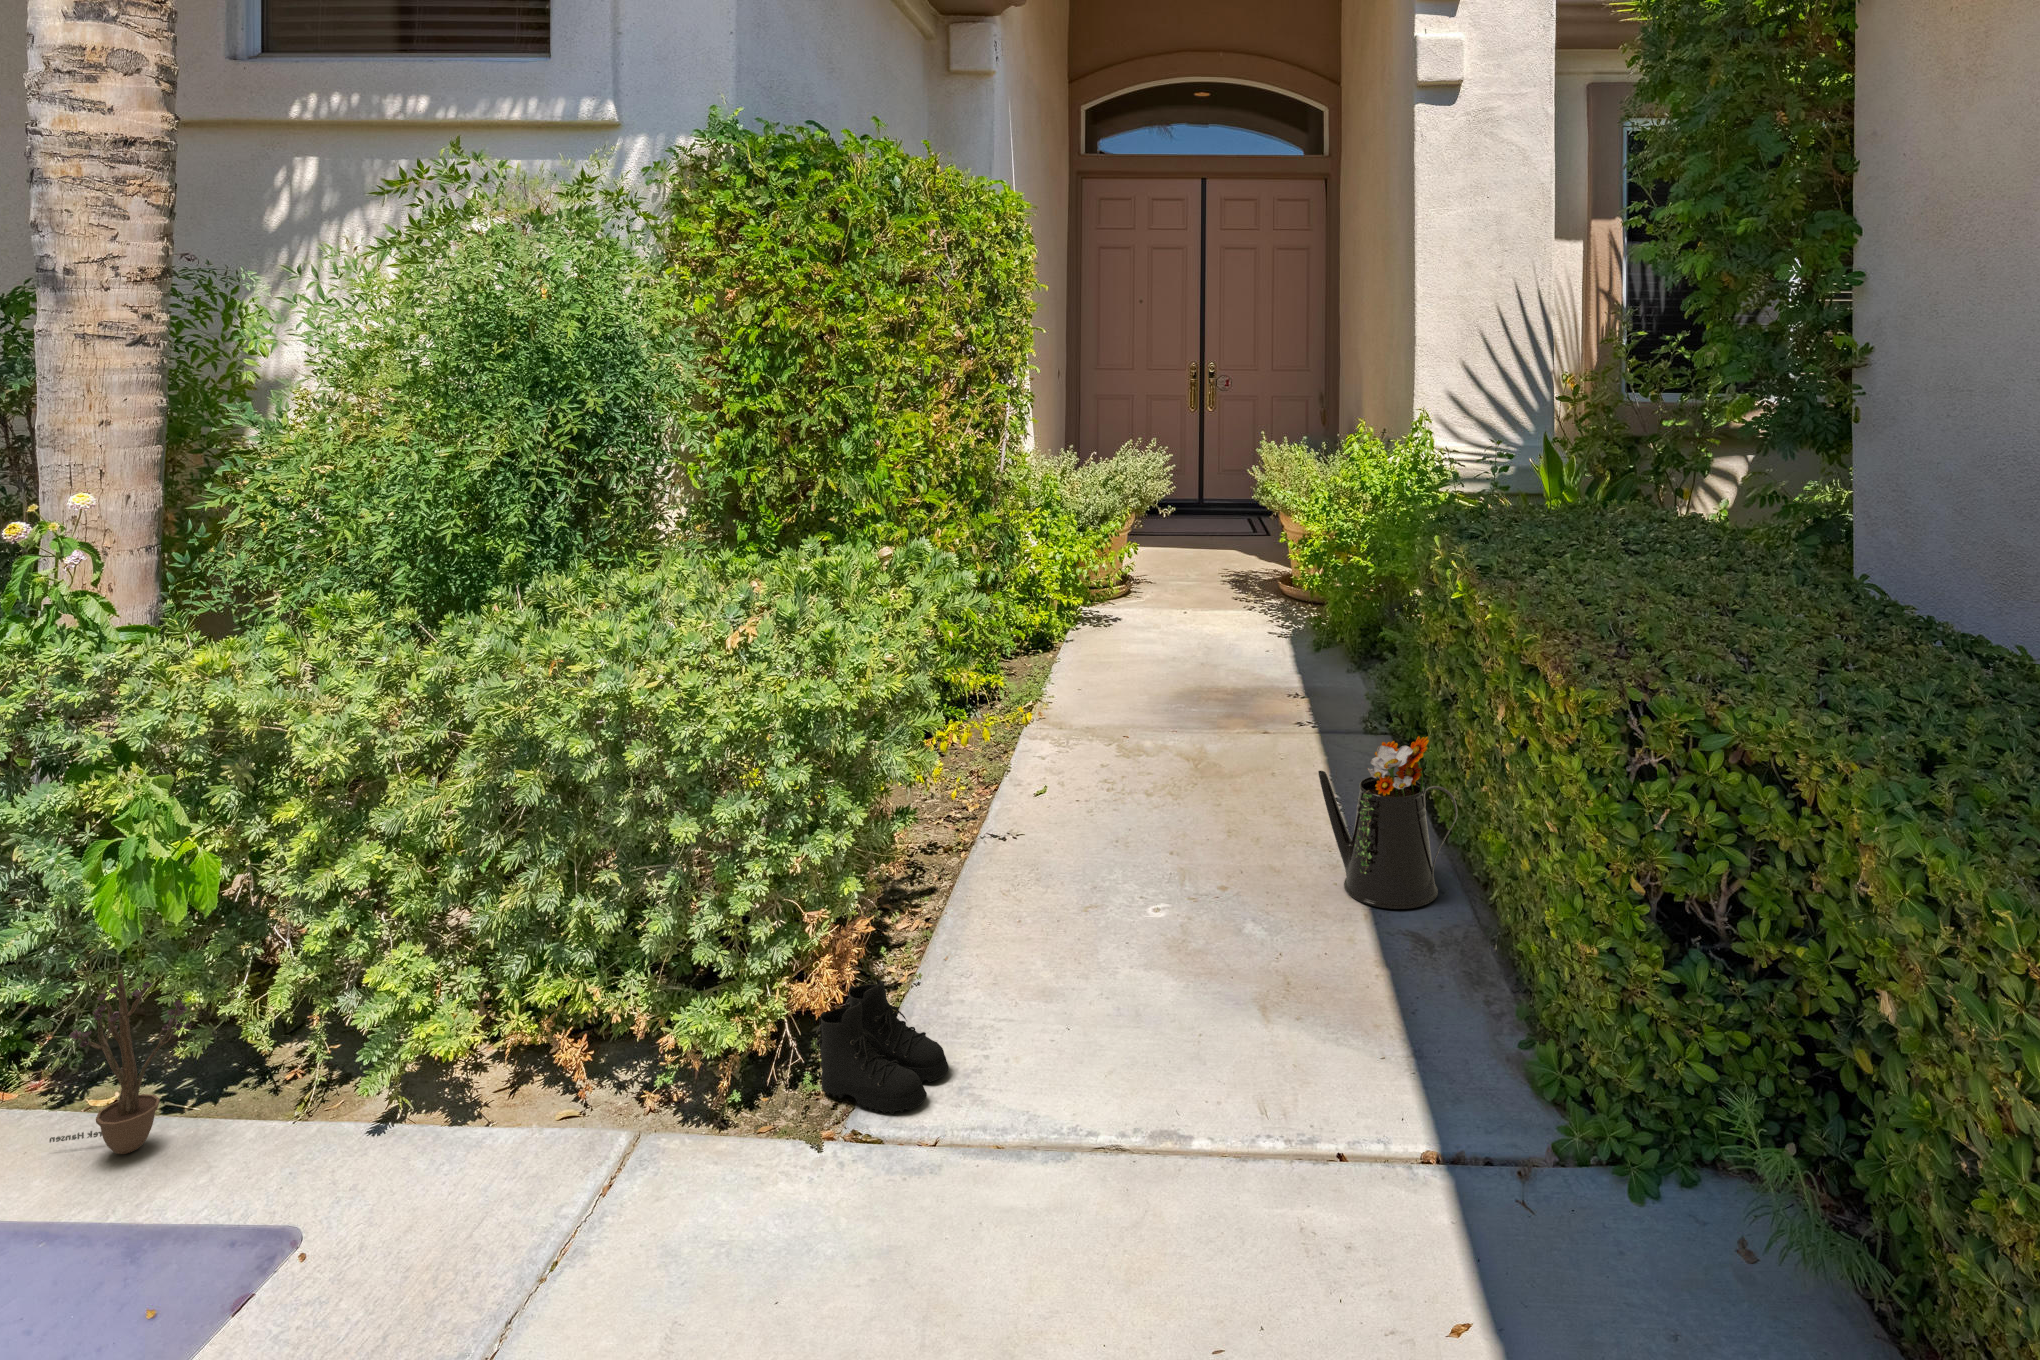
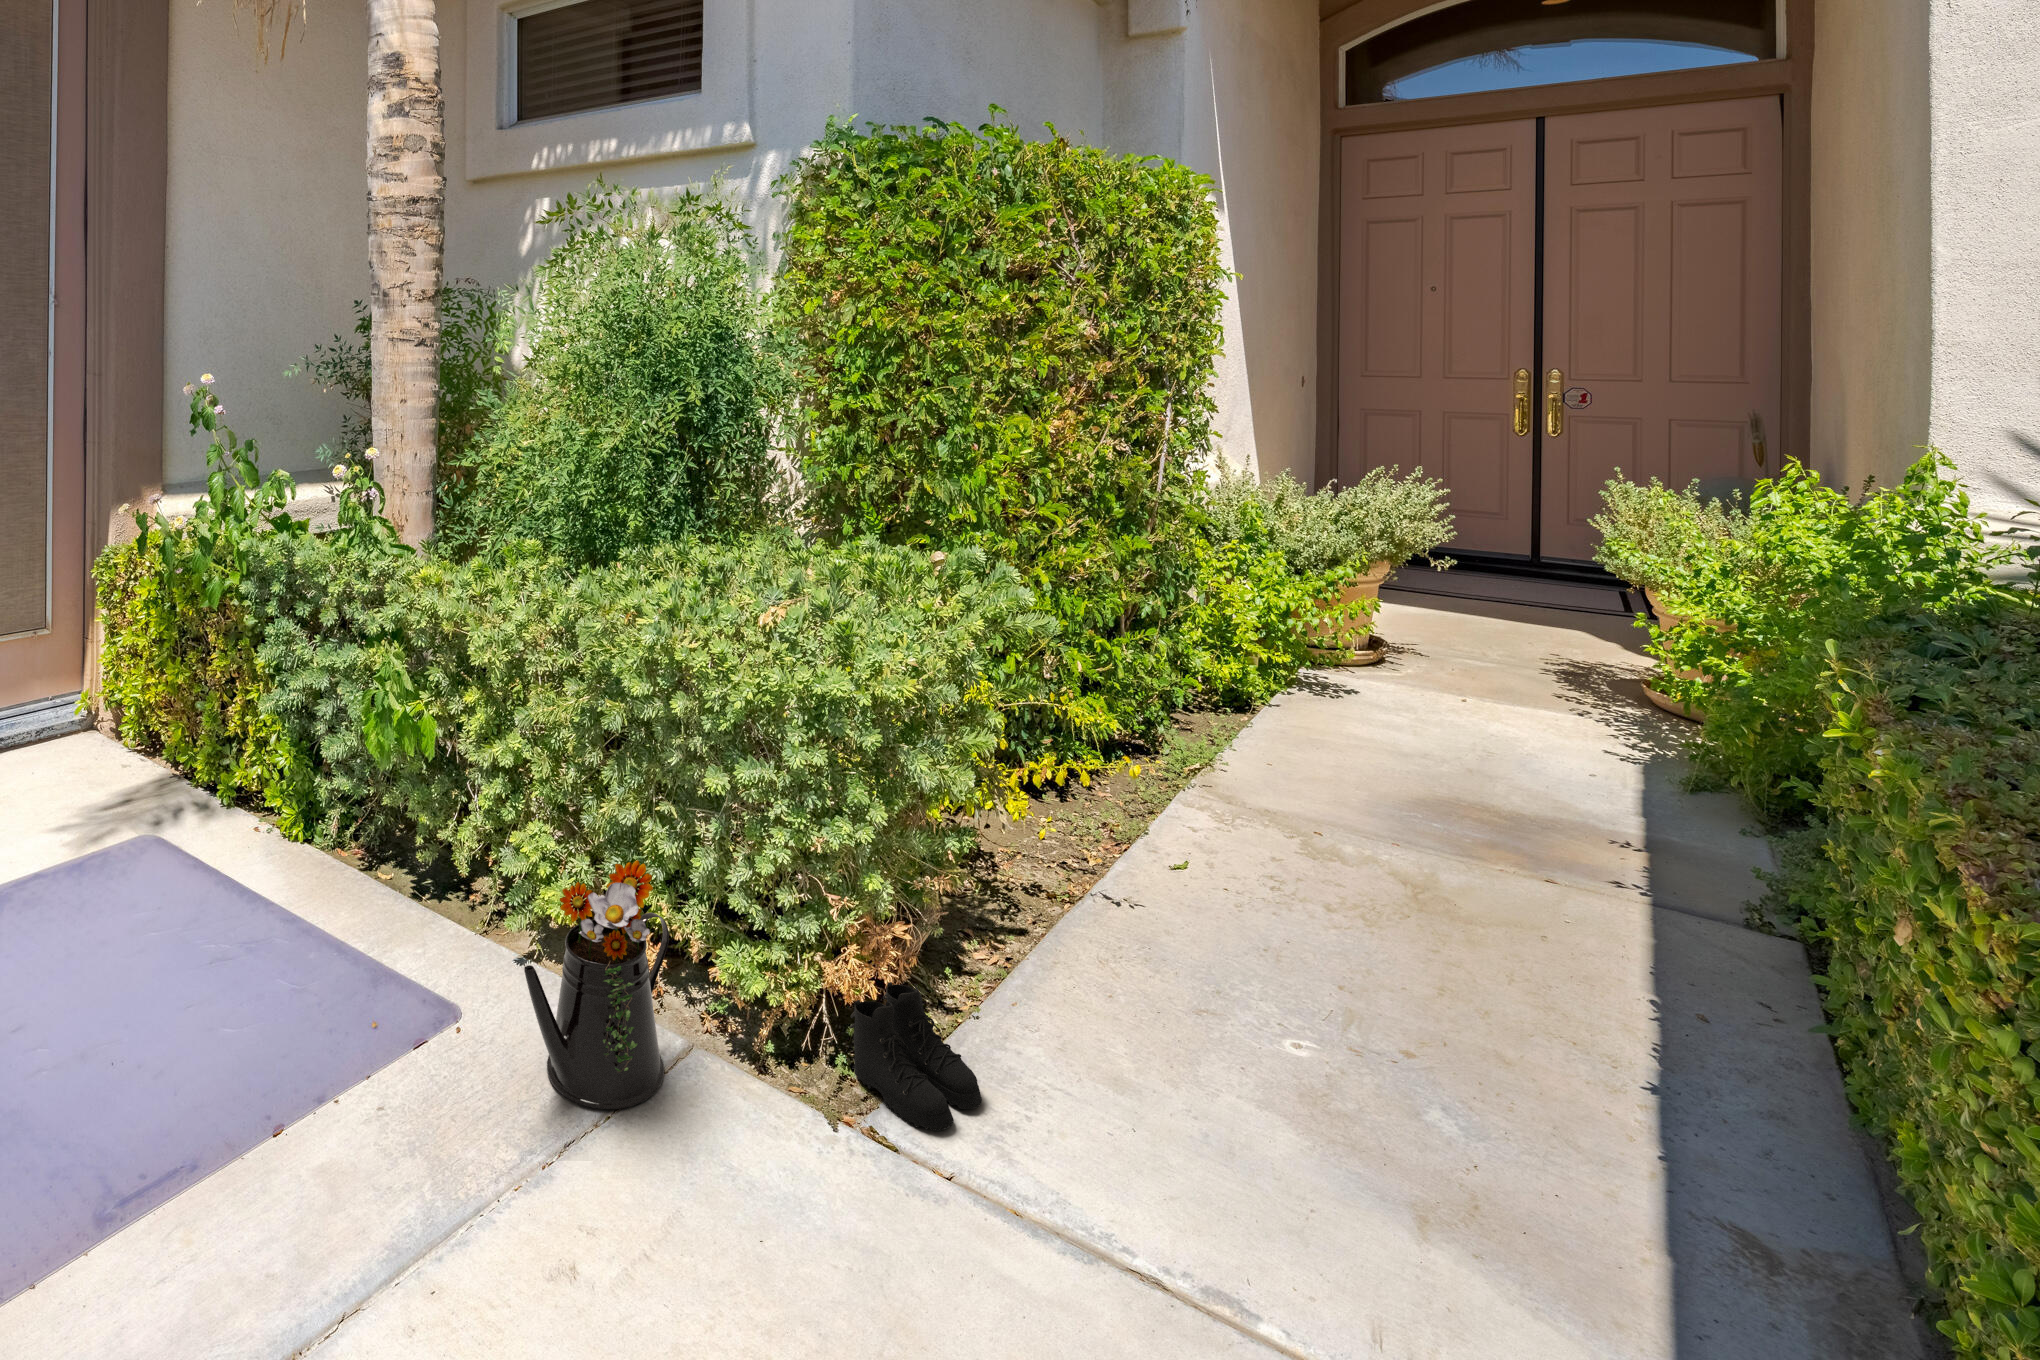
watering can: present [1318,736,1458,909] -> present [524,860,669,1109]
decorative plant: present [49,973,191,1154] -> none [344,794,414,919]

